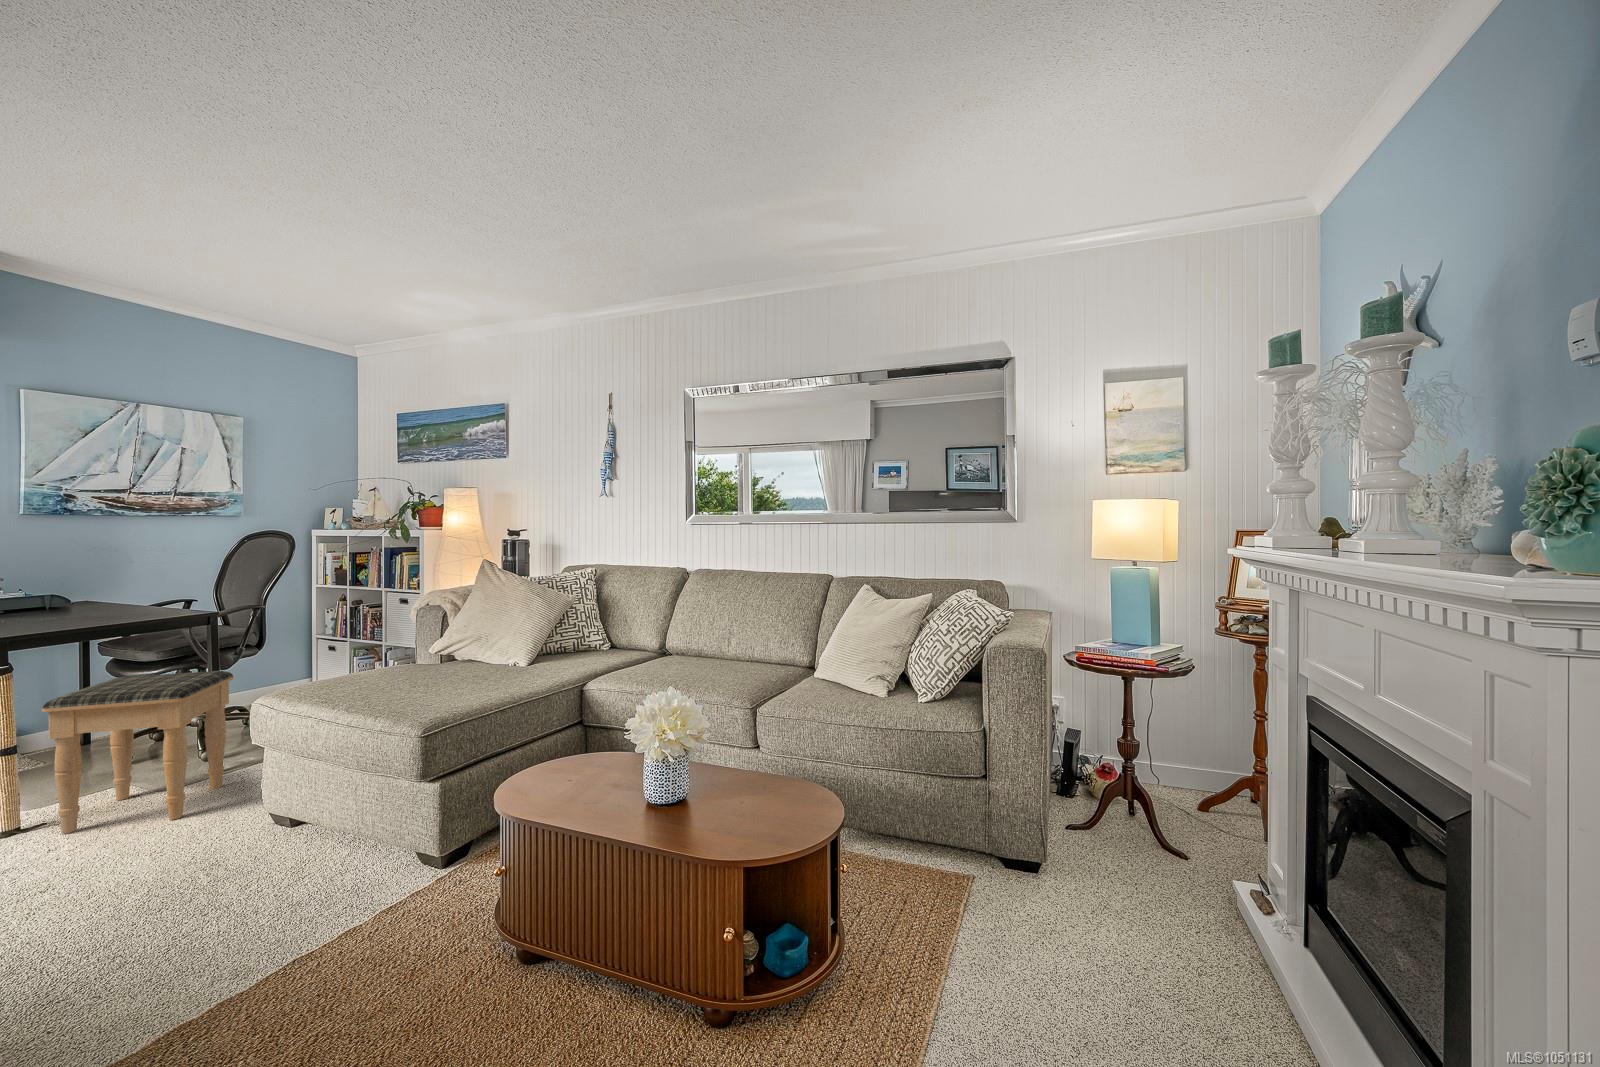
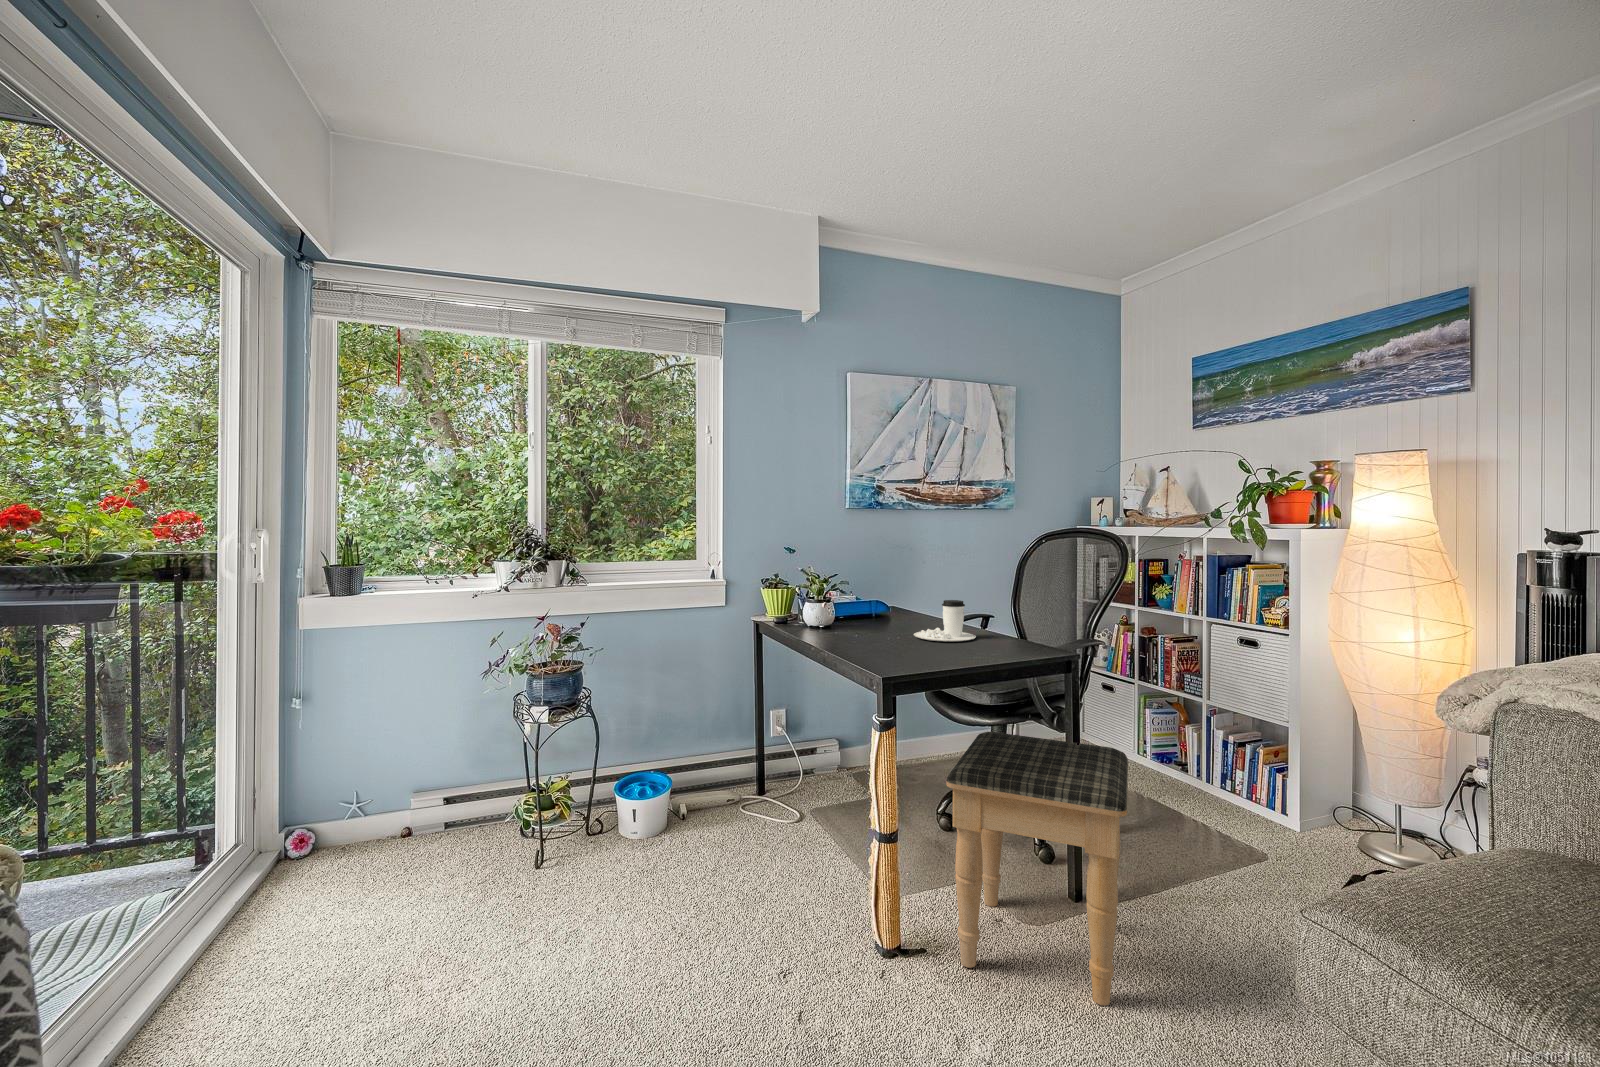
coffee cup: none [56,587,126,618] -> present [914,600,976,641]

